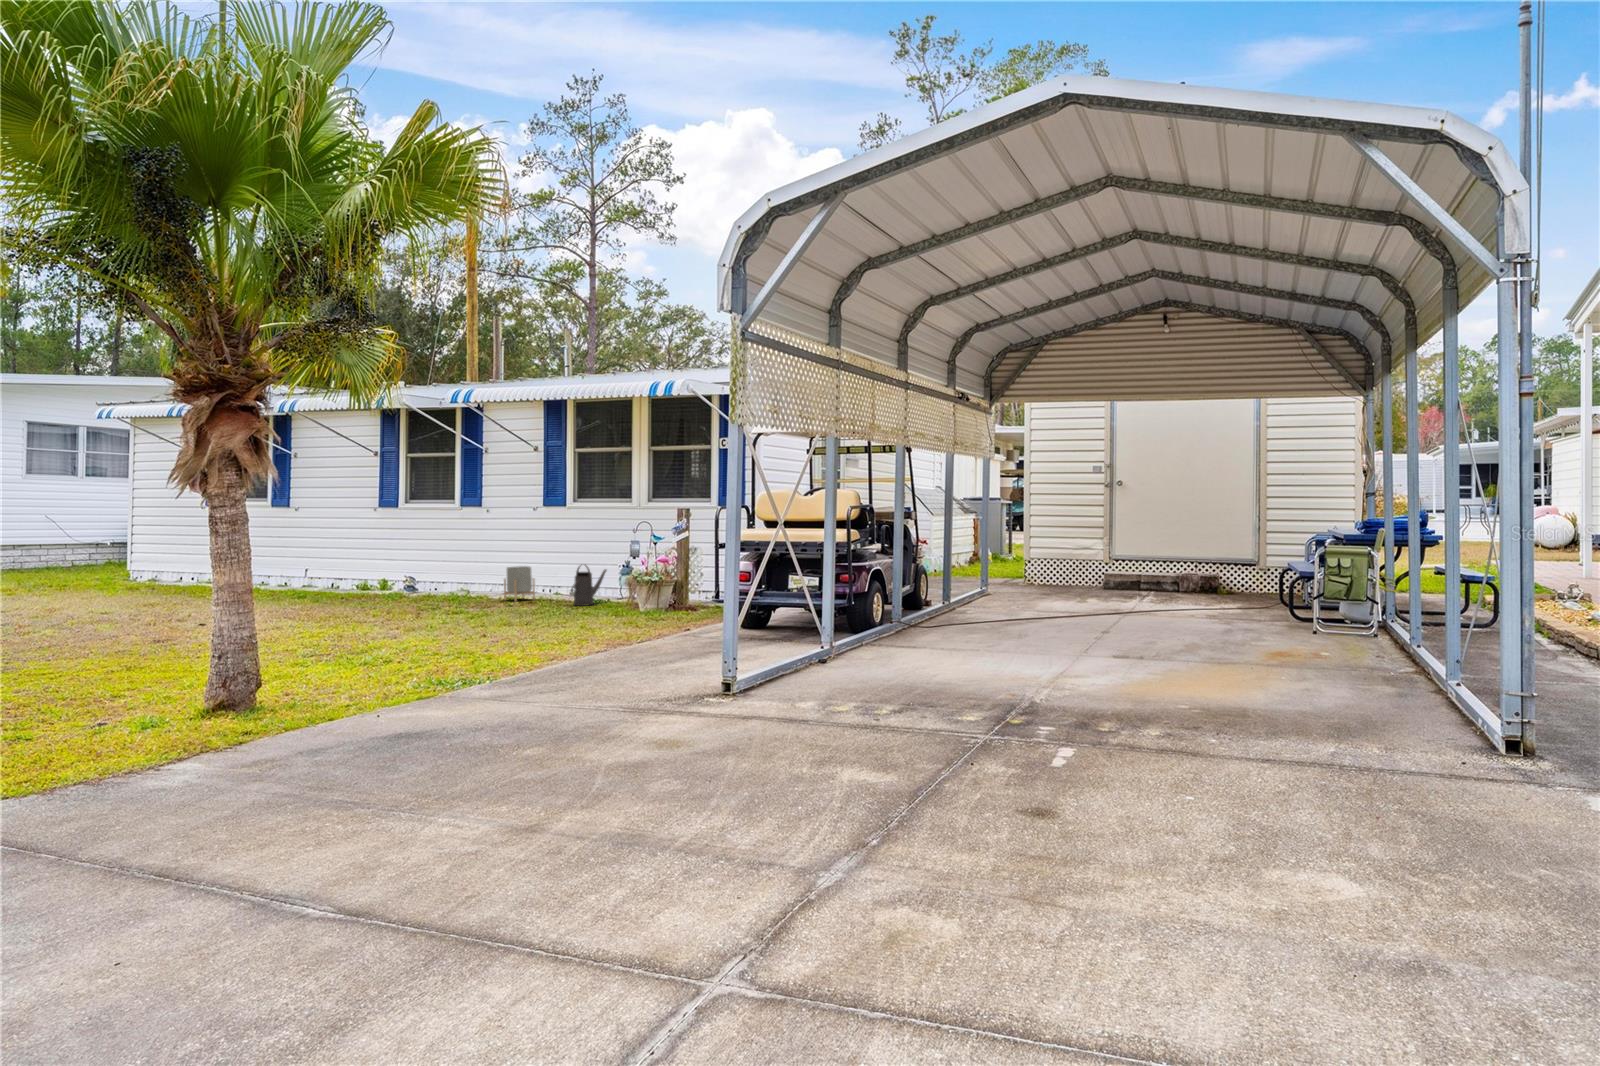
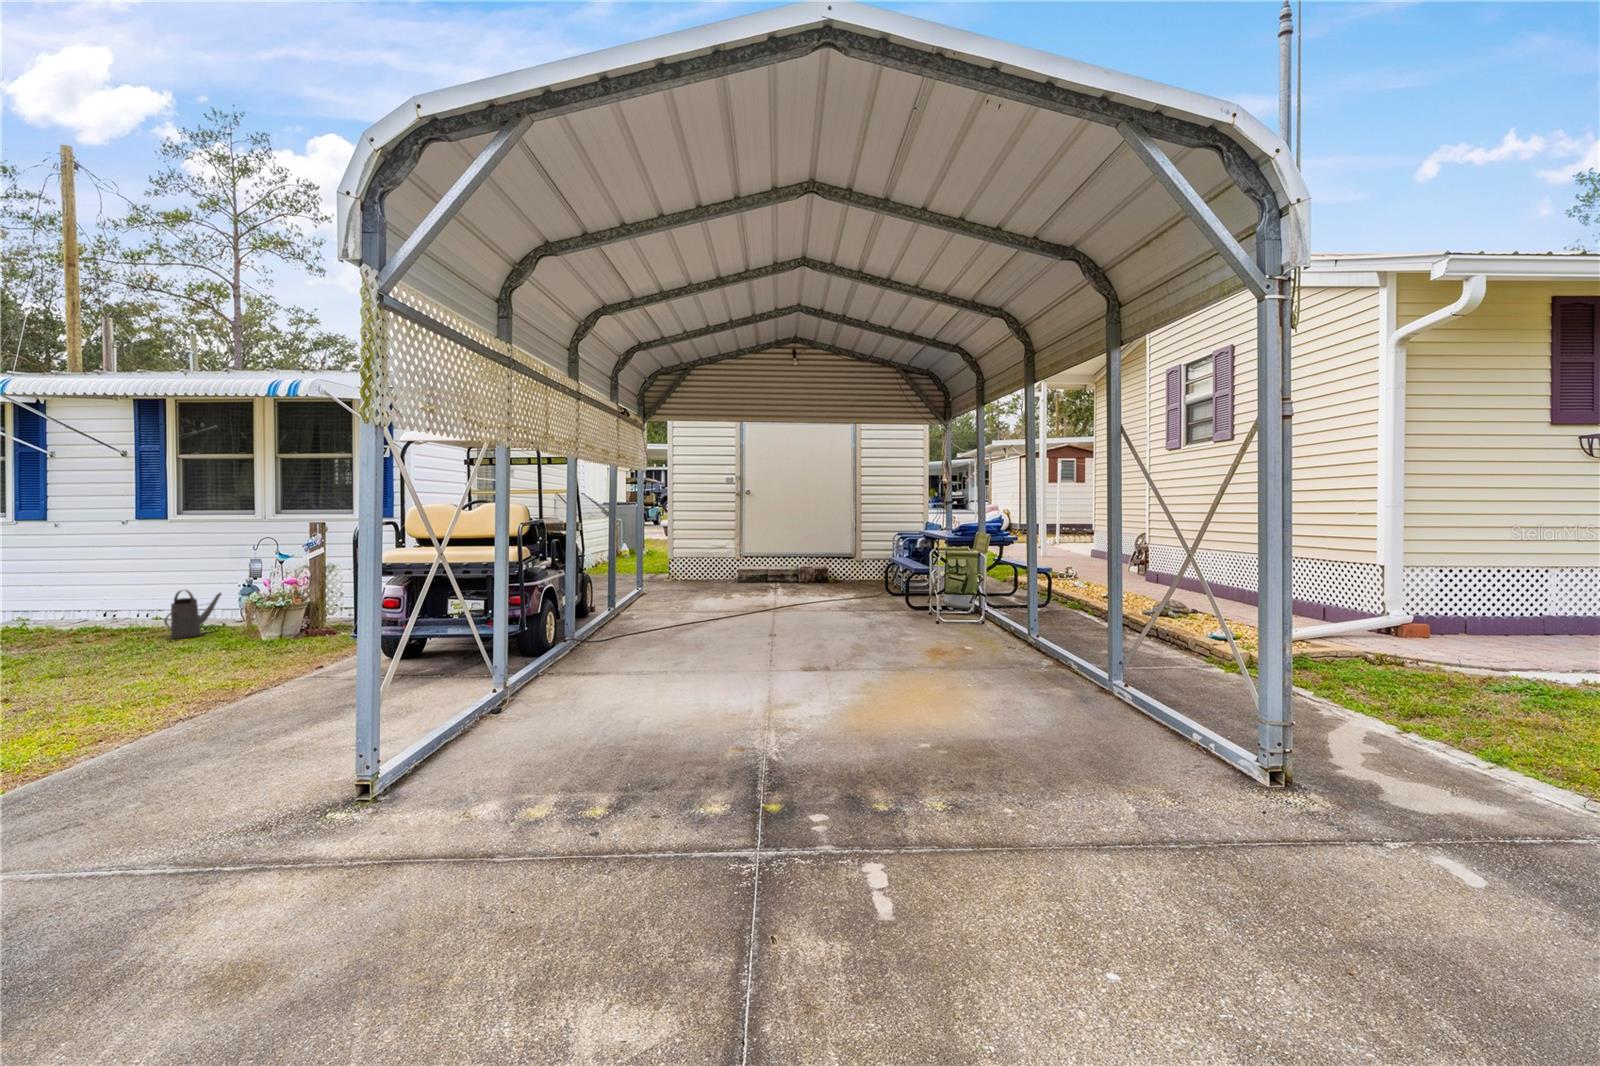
planter: present [504,566,535,601] -> none [66,594,117,639]

